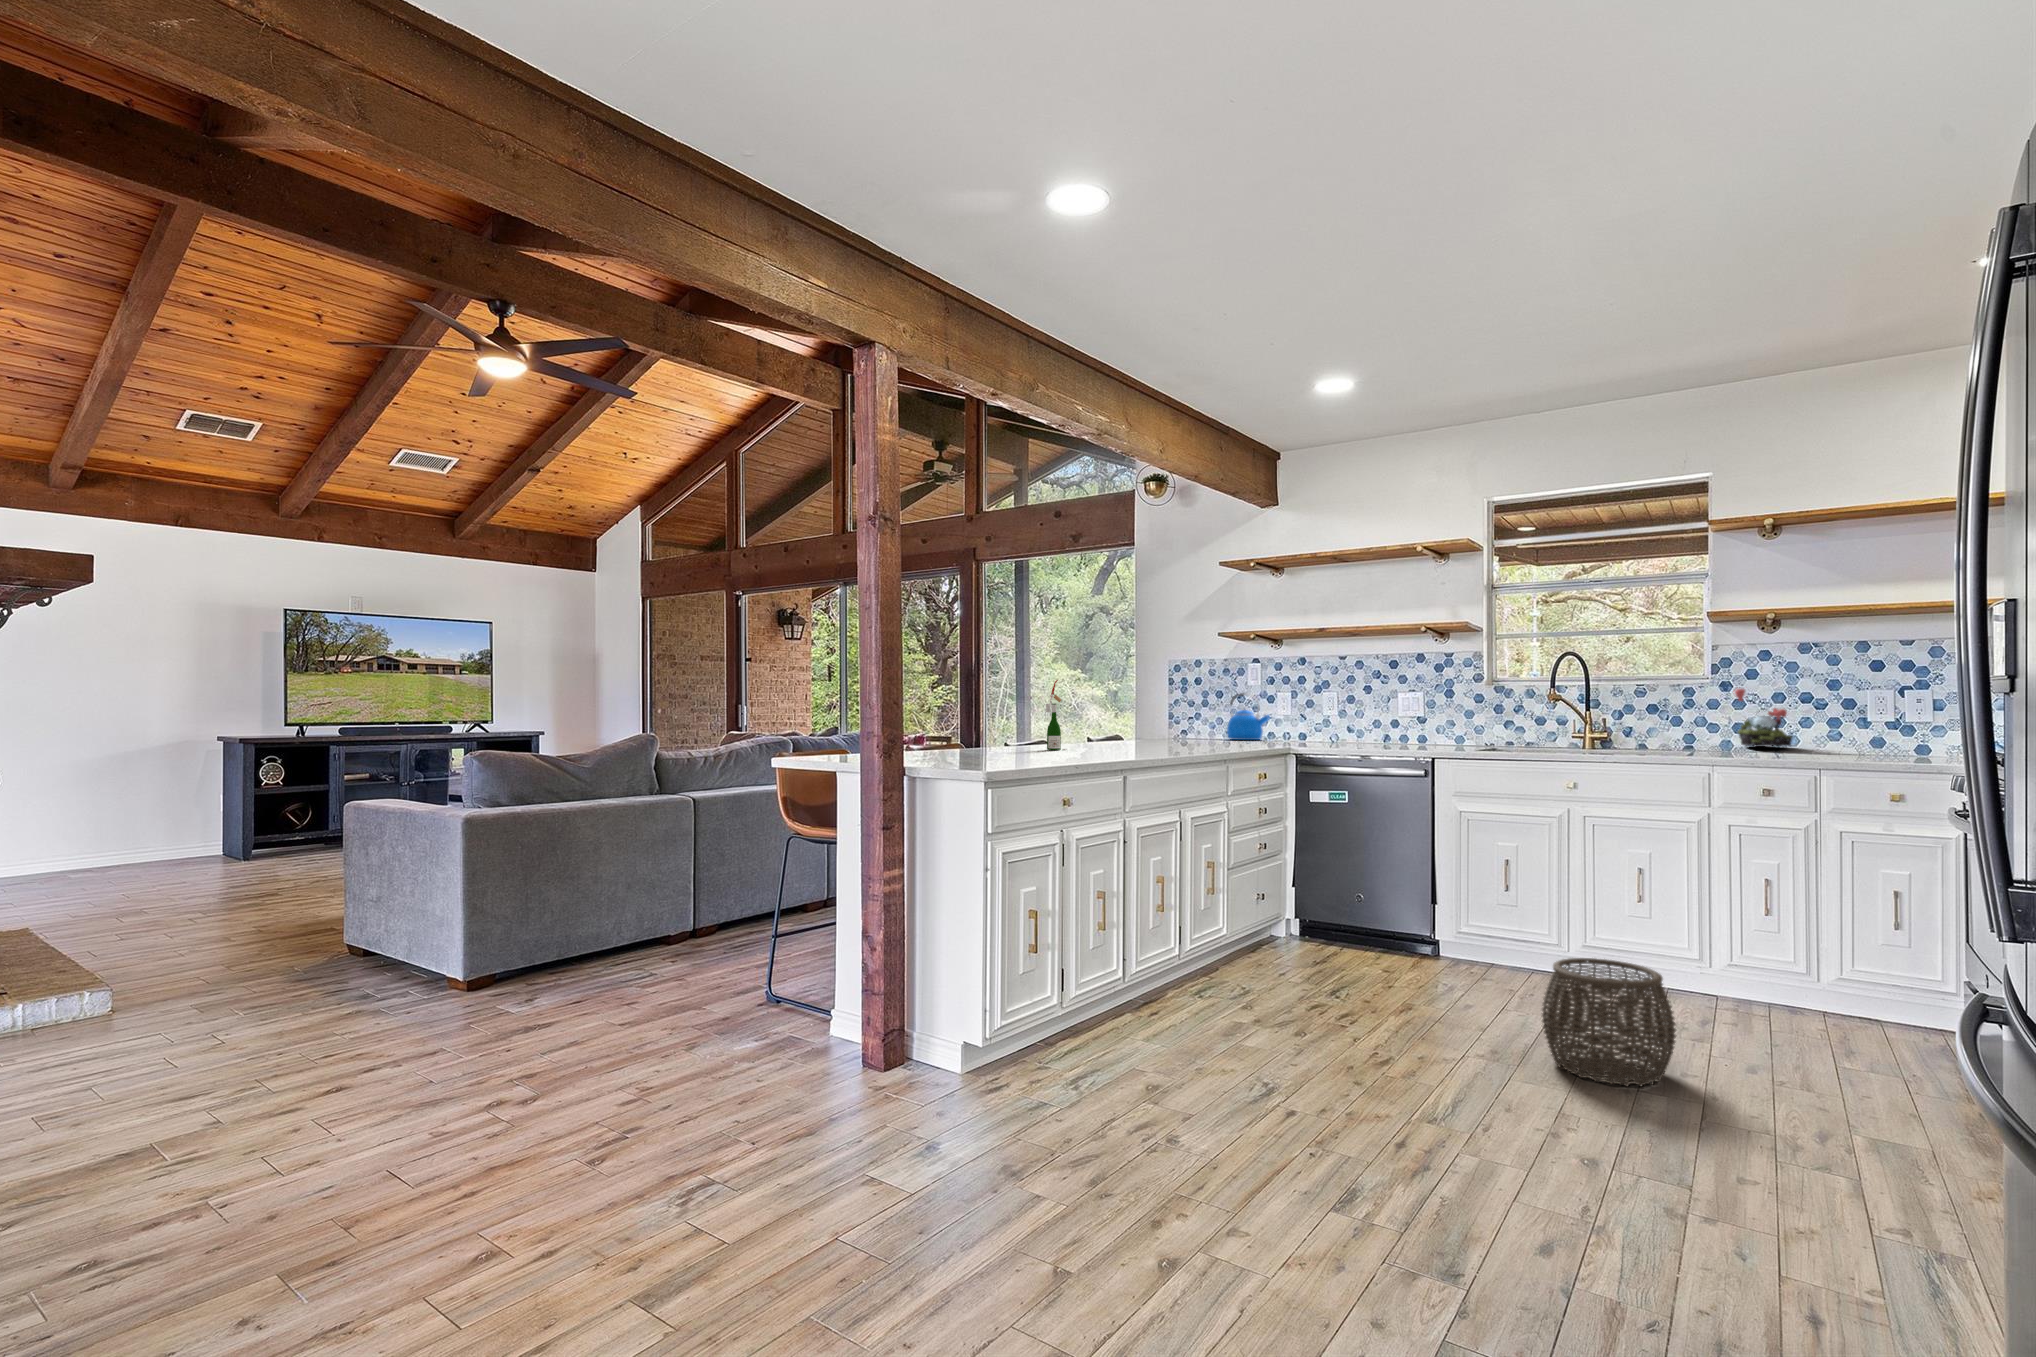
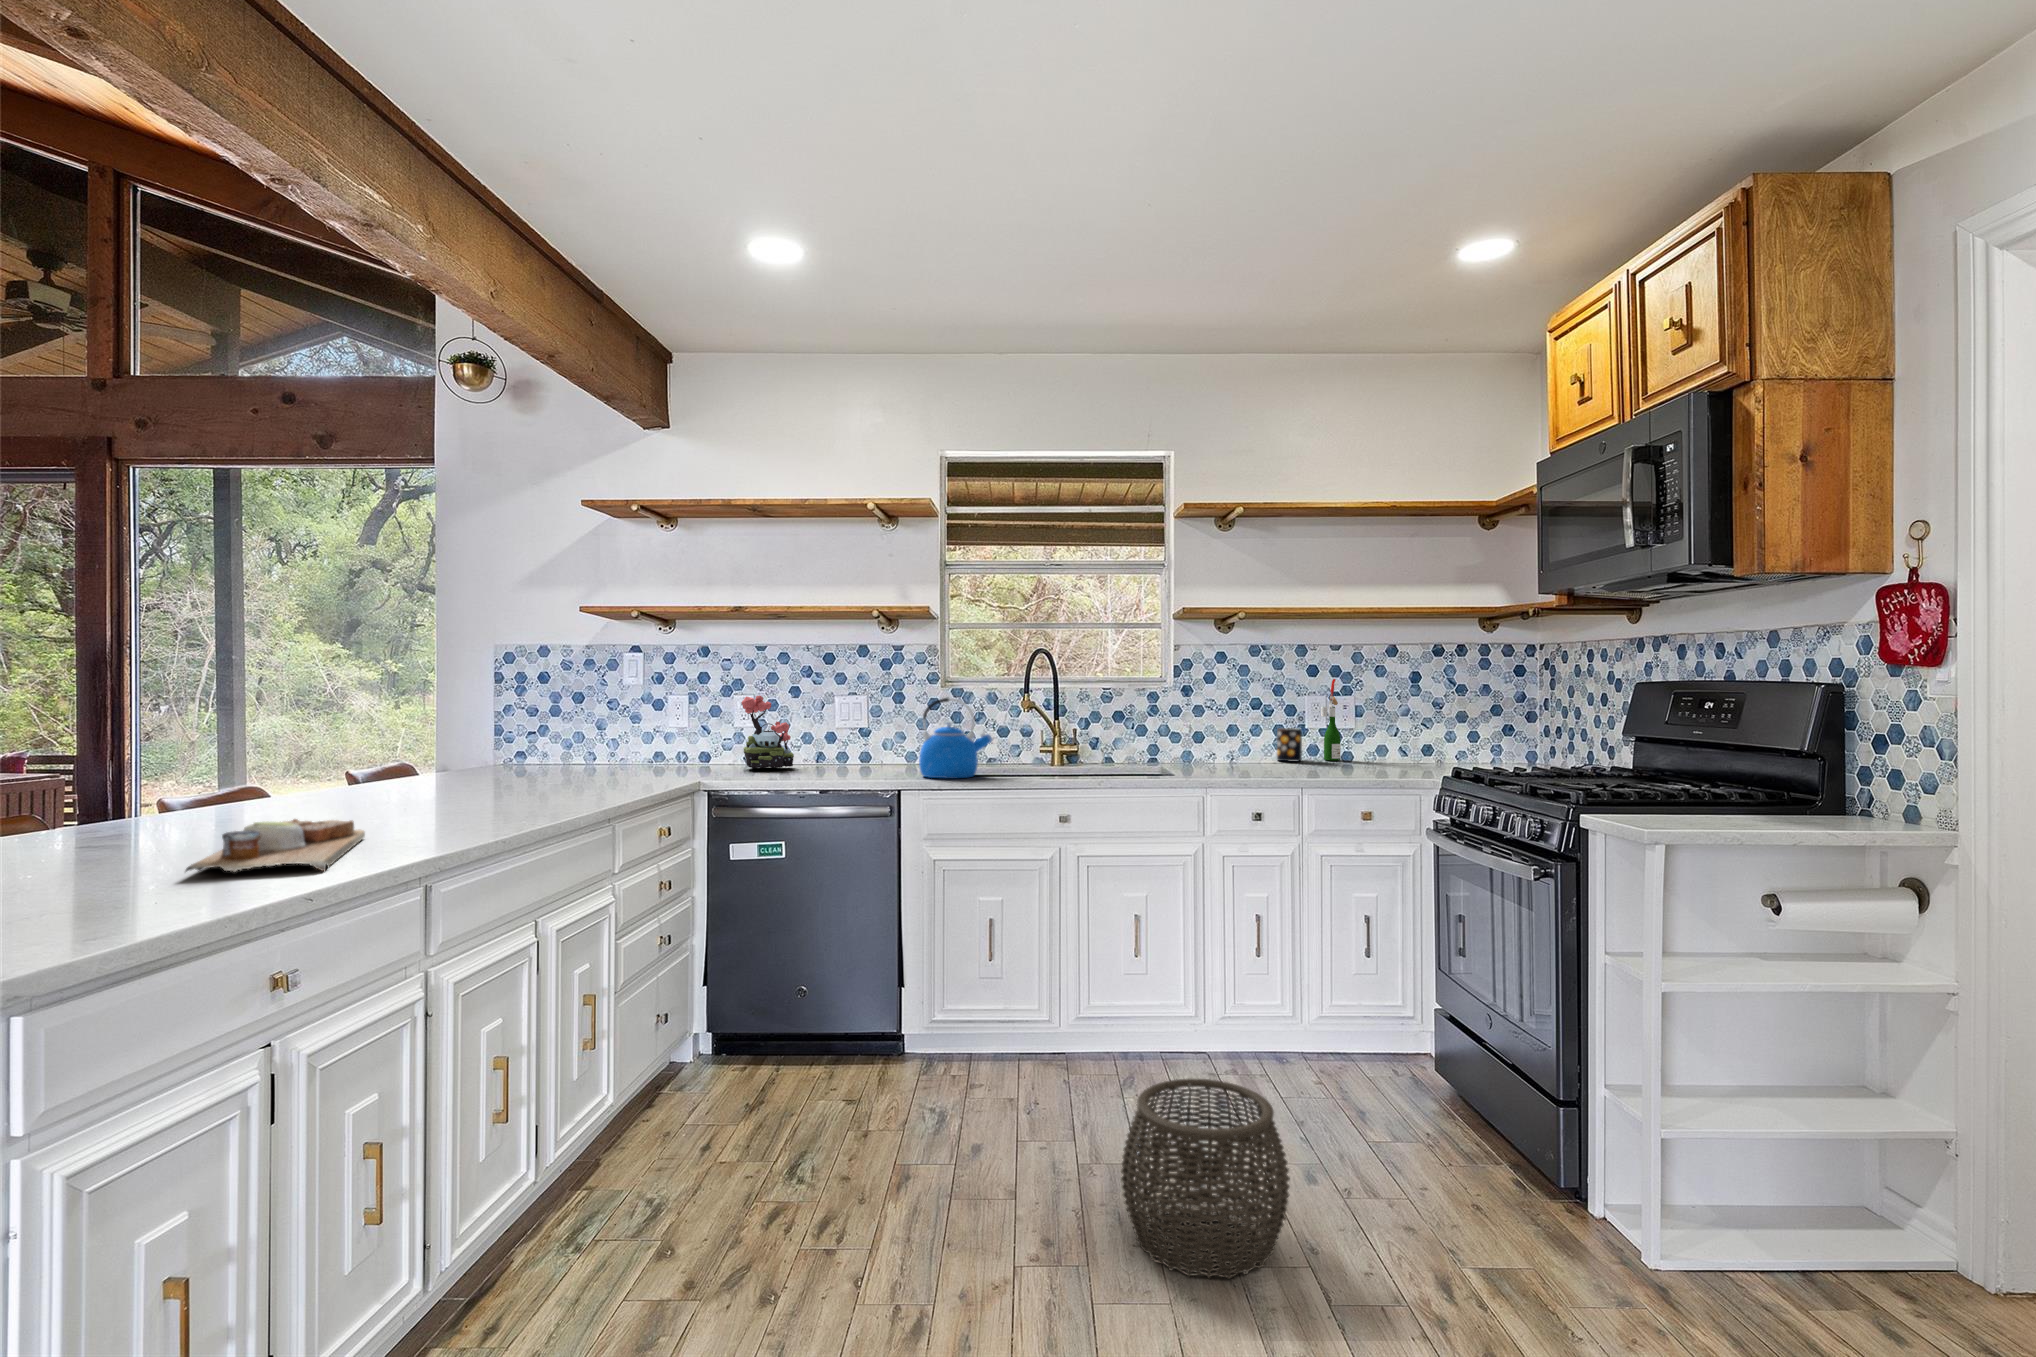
wine bottle: present [1046,680,1067,750] -> present [1321,679,1341,760]
plant: present [1733,688,1792,747] -> present [741,696,794,768]
kettle: present [1227,693,1270,740] -> present [919,698,992,778]
mug: none [1825,720,1854,752] -> present [1277,728,1302,762]
cutting board: none [1029,741,1097,762] -> present [186,819,365,872]

